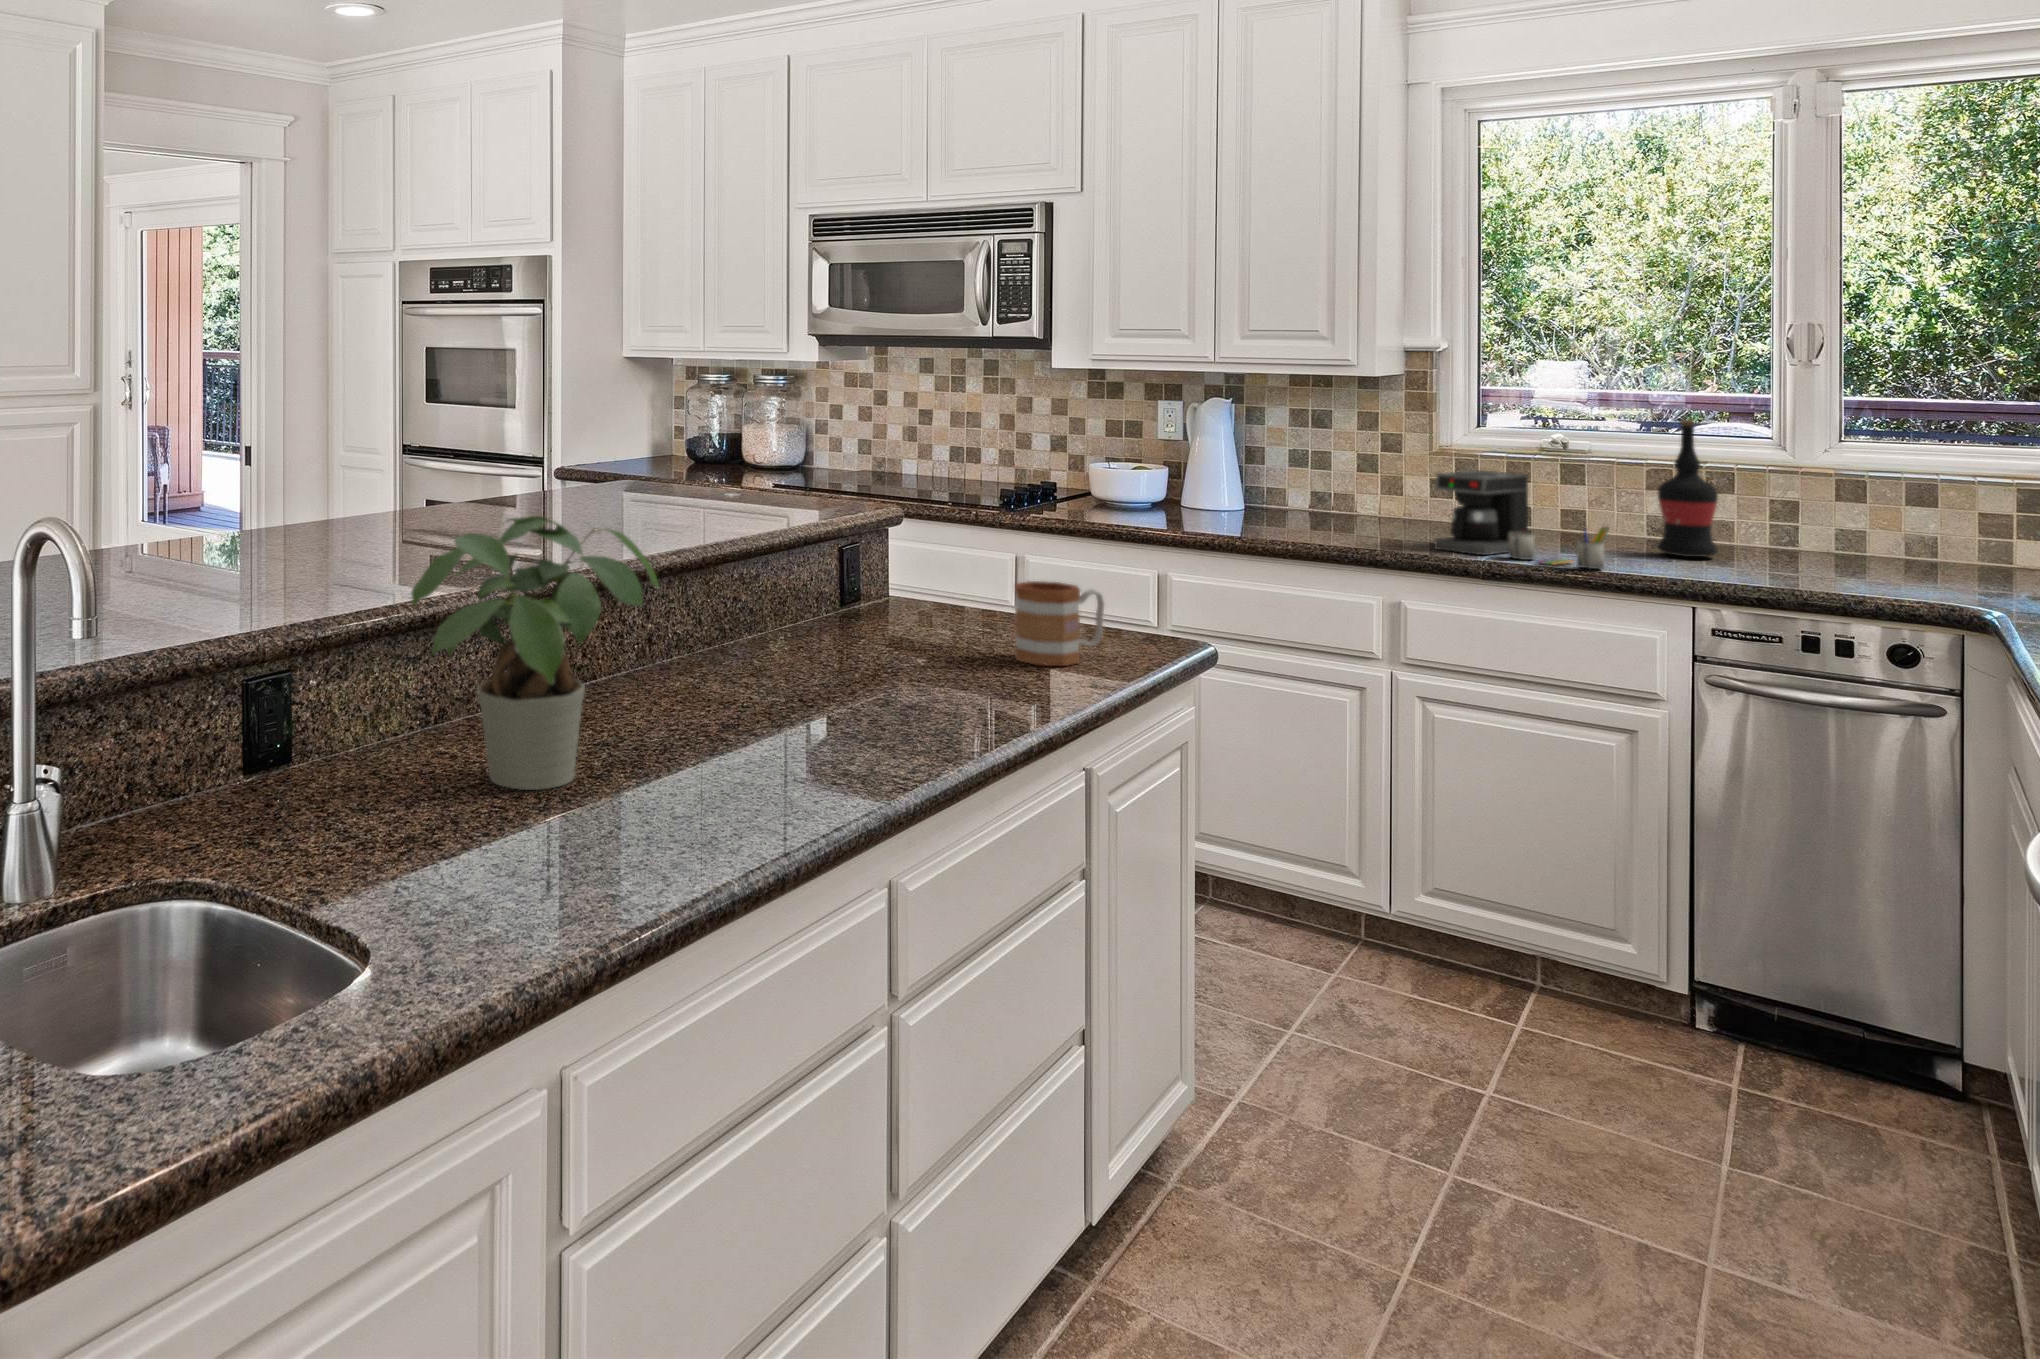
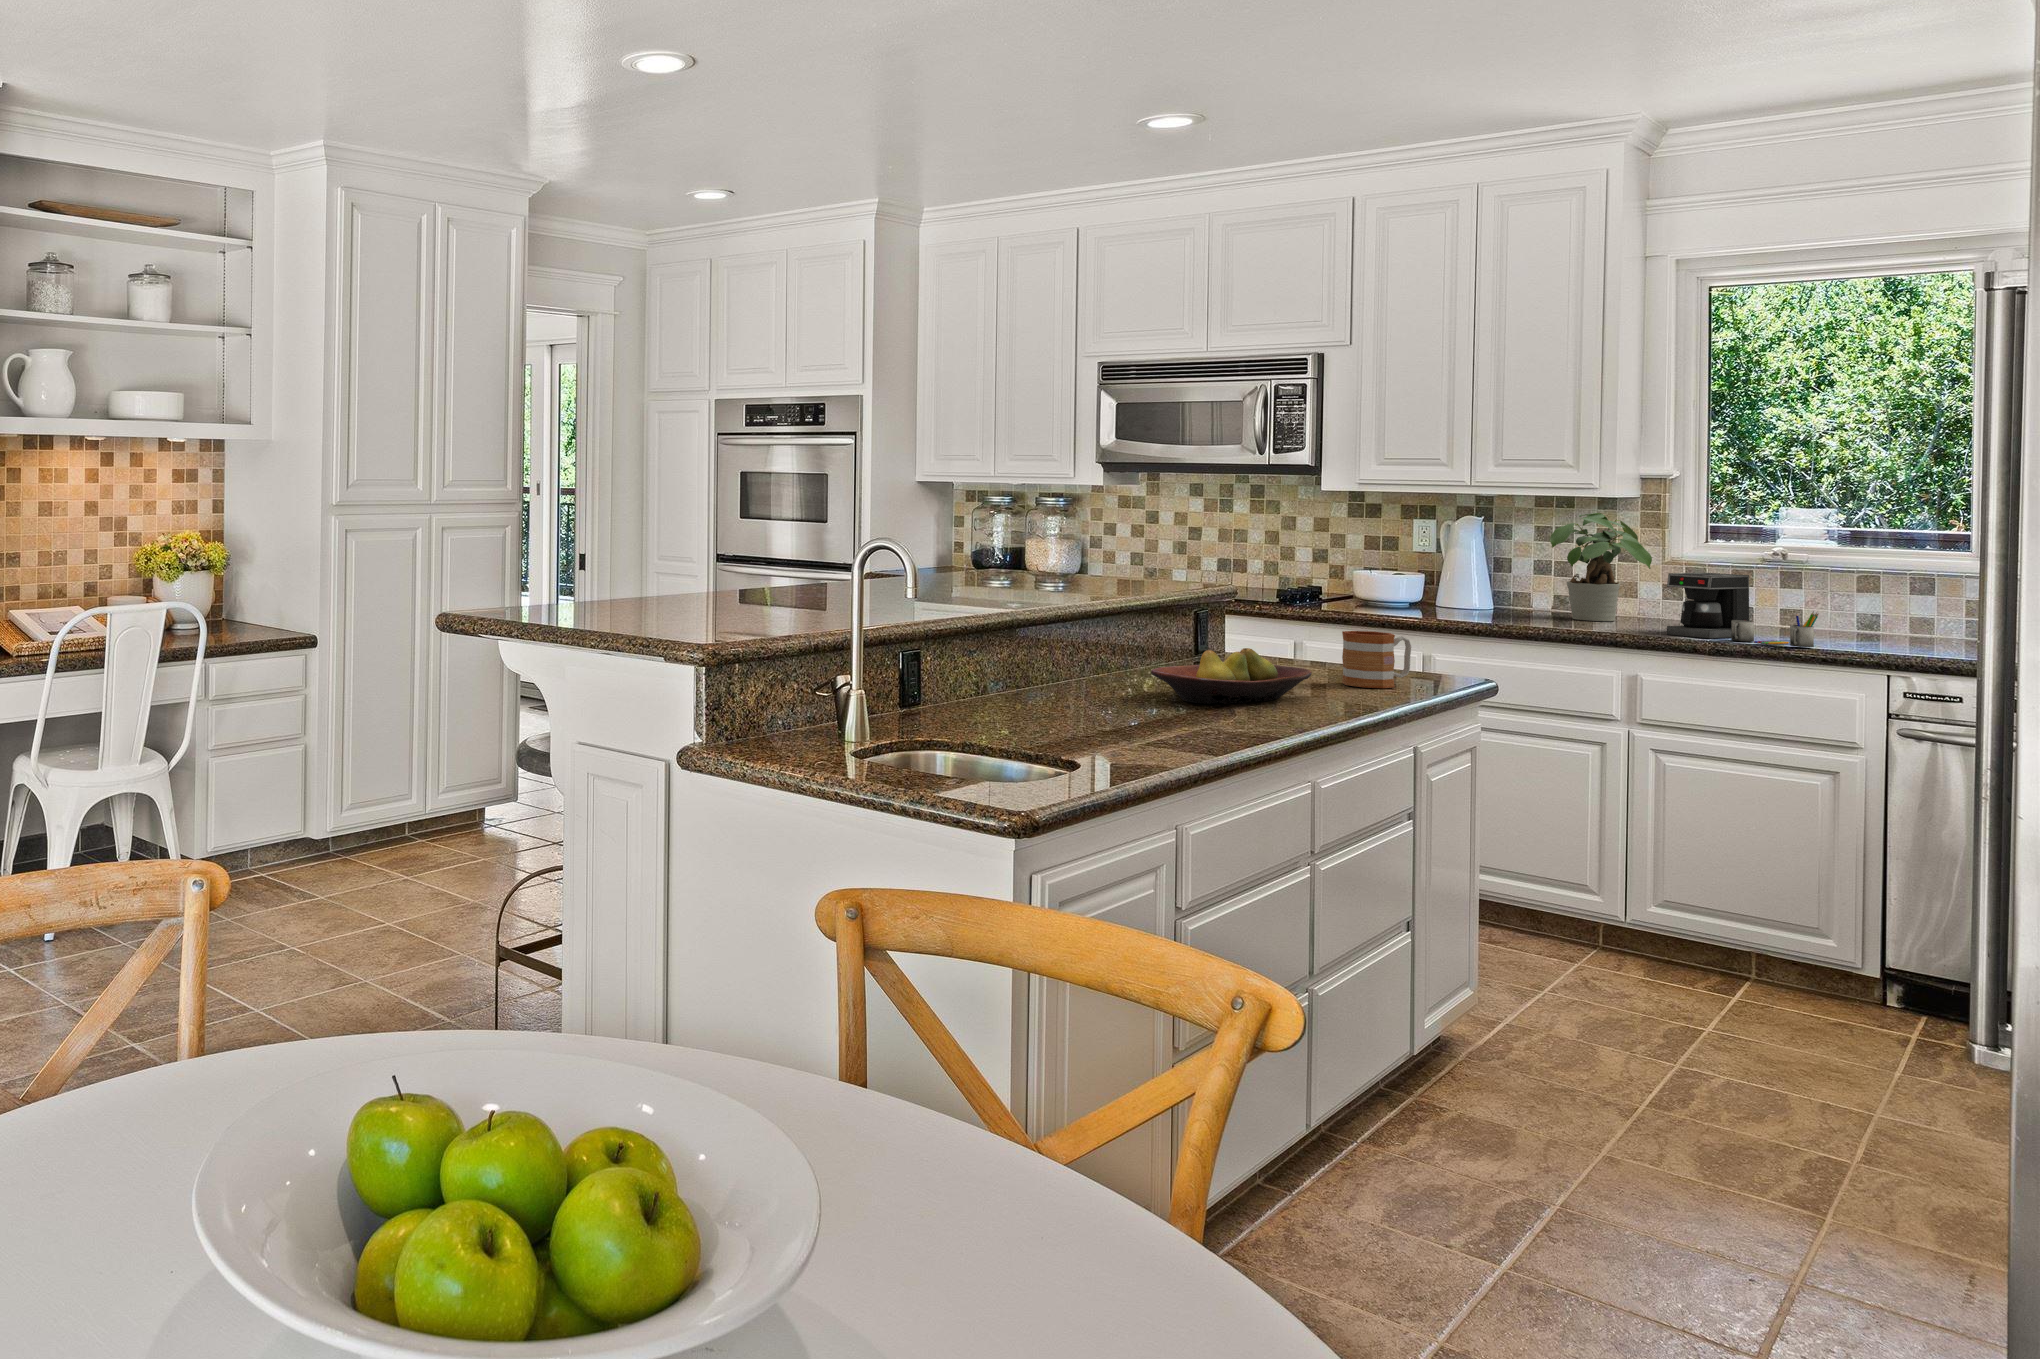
wine bottle: present [1657,419,1718,557] -> none [1864,532,1917,643]
potted plant: present [411,516,659,790] -> present [1550,513,1652,621]
fruit bowl: none [725,622,956,715] -> present [1151,648,1312,704]

